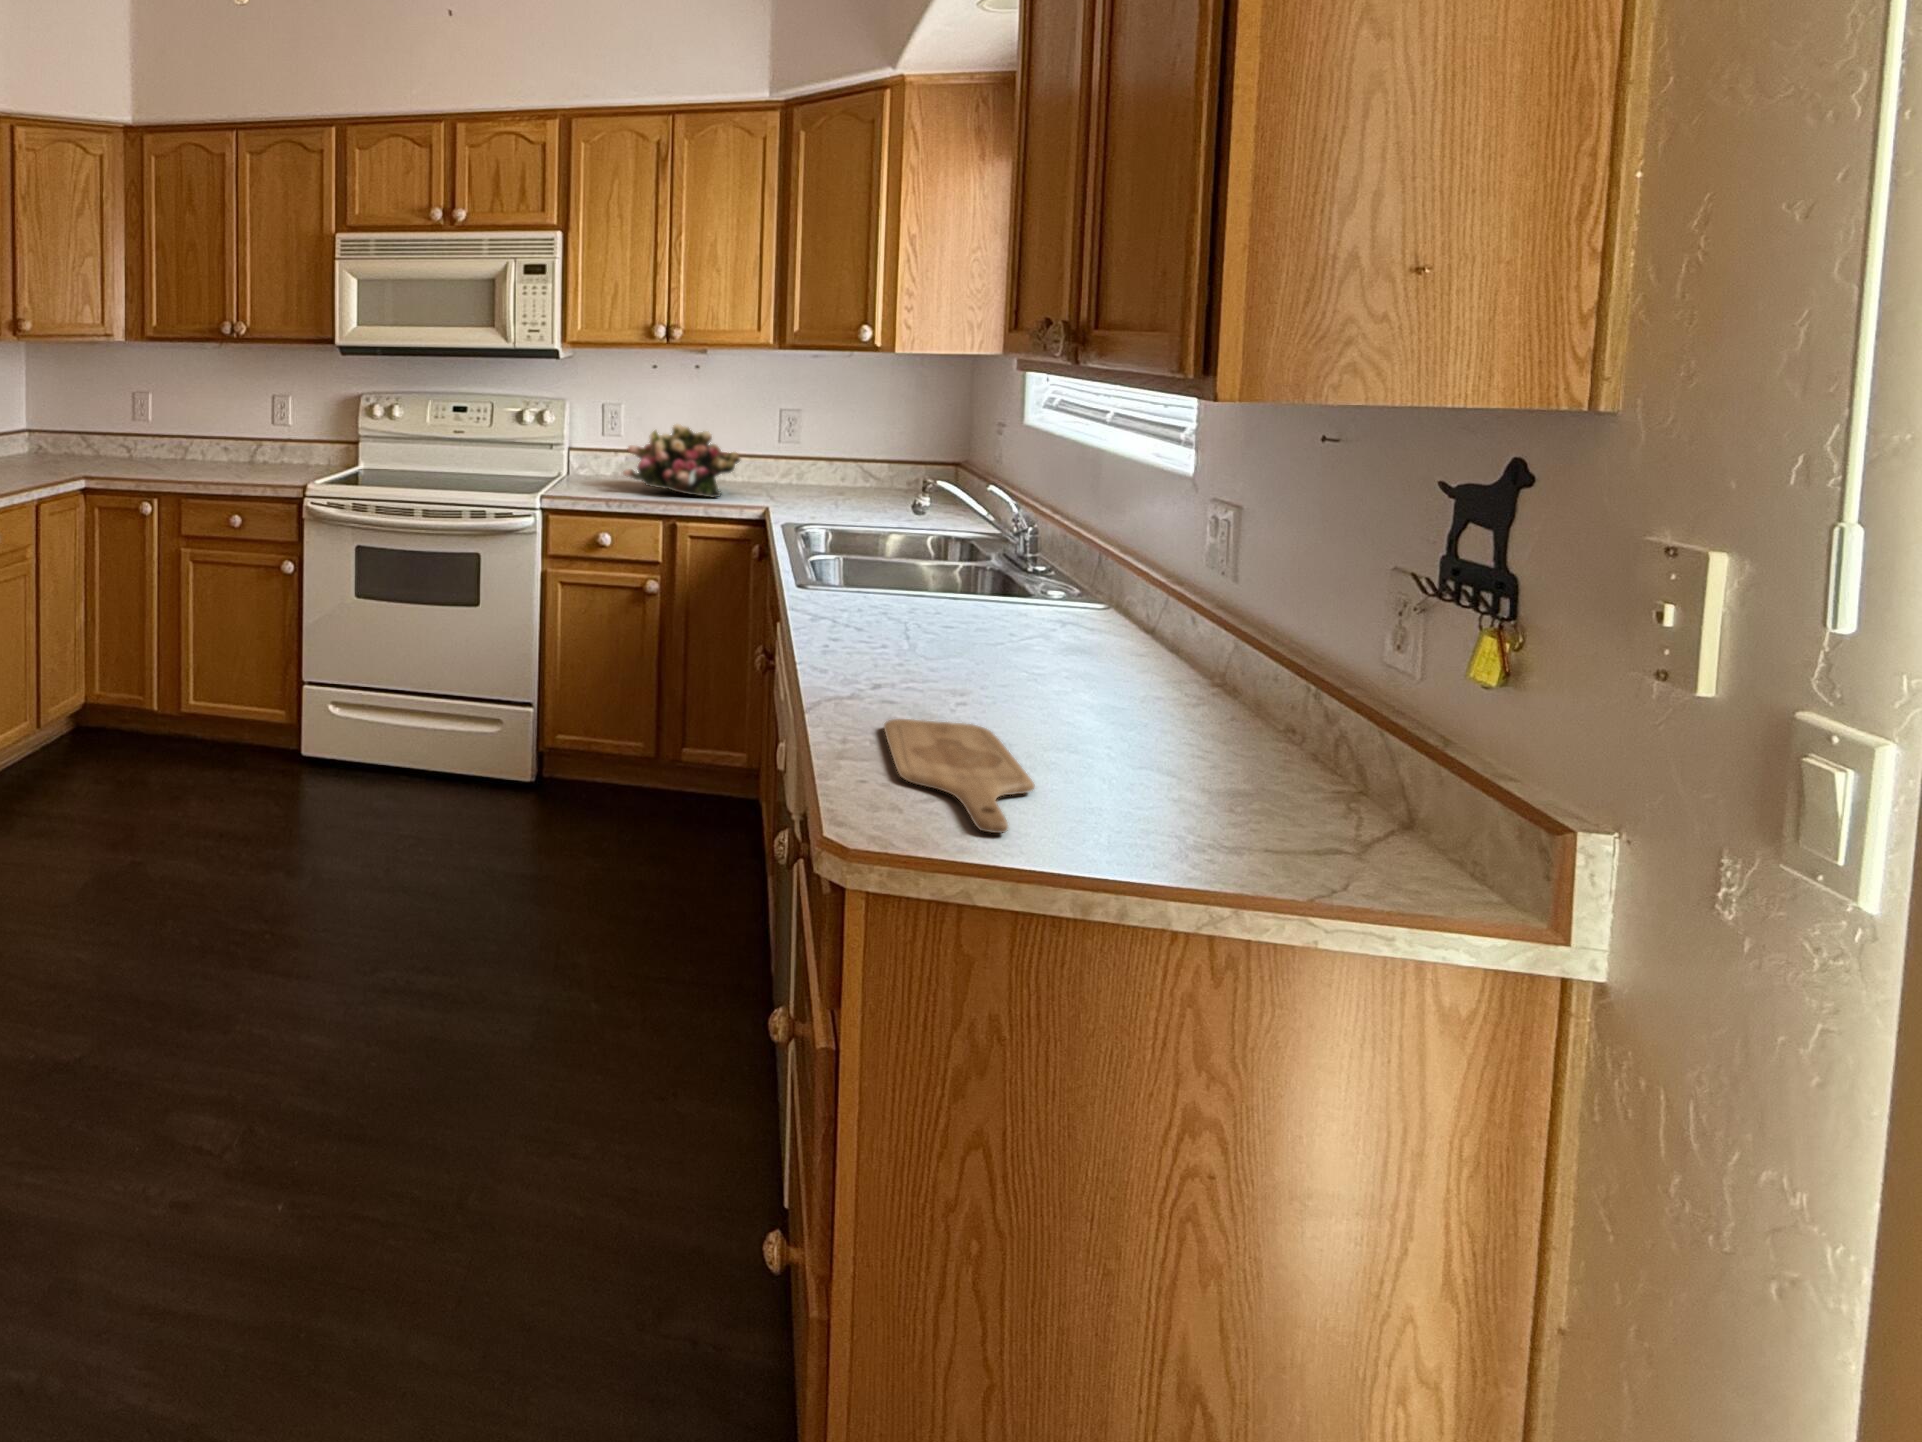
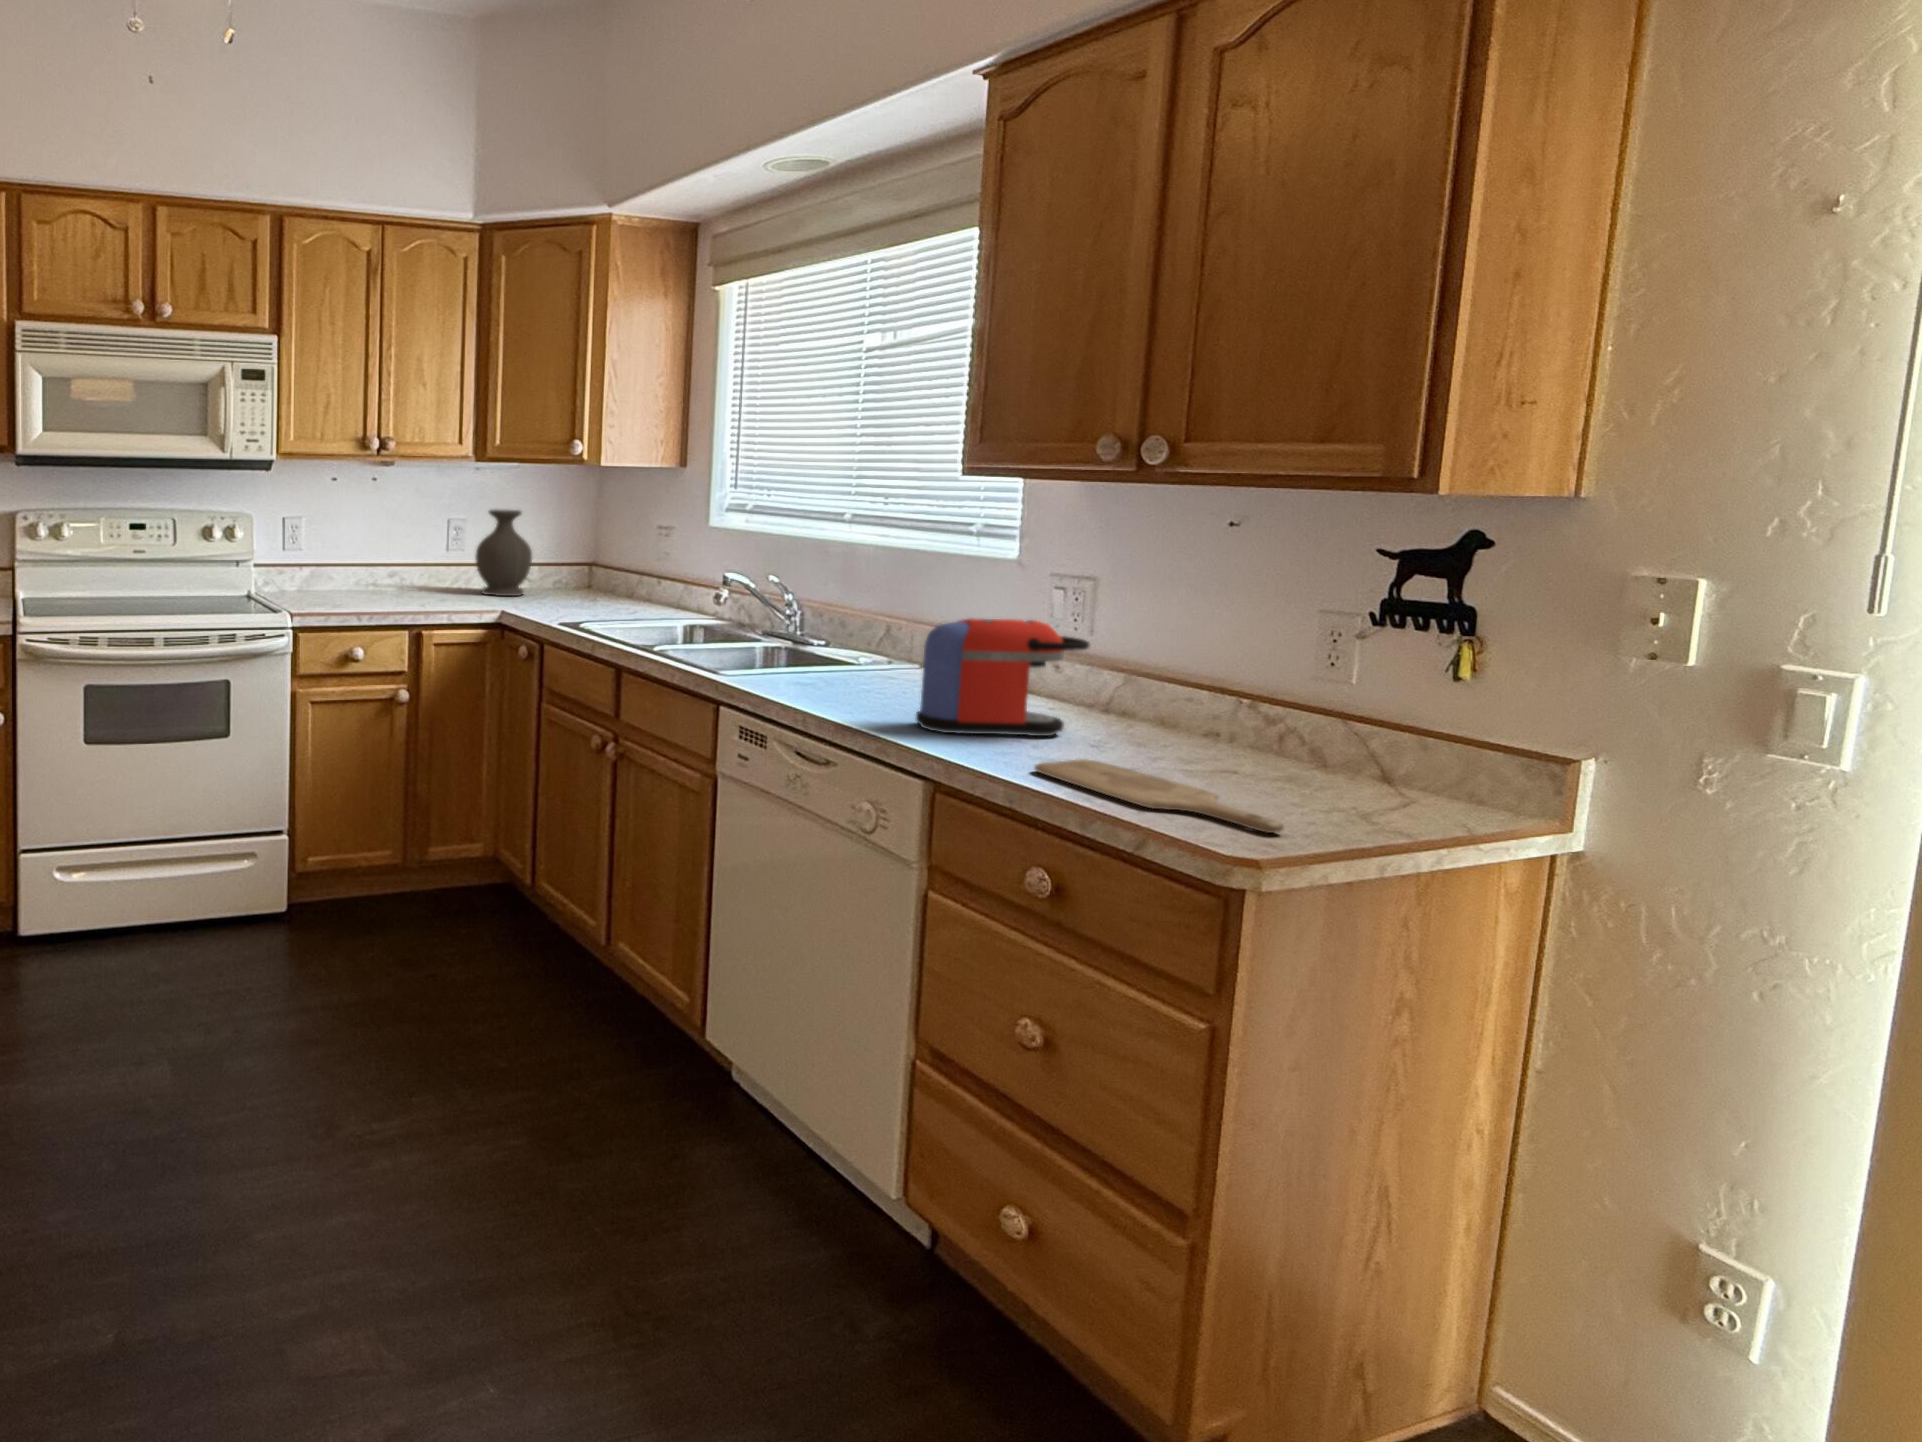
vase: none [794,399,860,494] -> present [476,509,532,596]
flower arrangement: present [623,424,740,497] -> none [348,535,453,604]
coffee maker: none [893,545,1115,700] -> present [916,618,1090,736]

